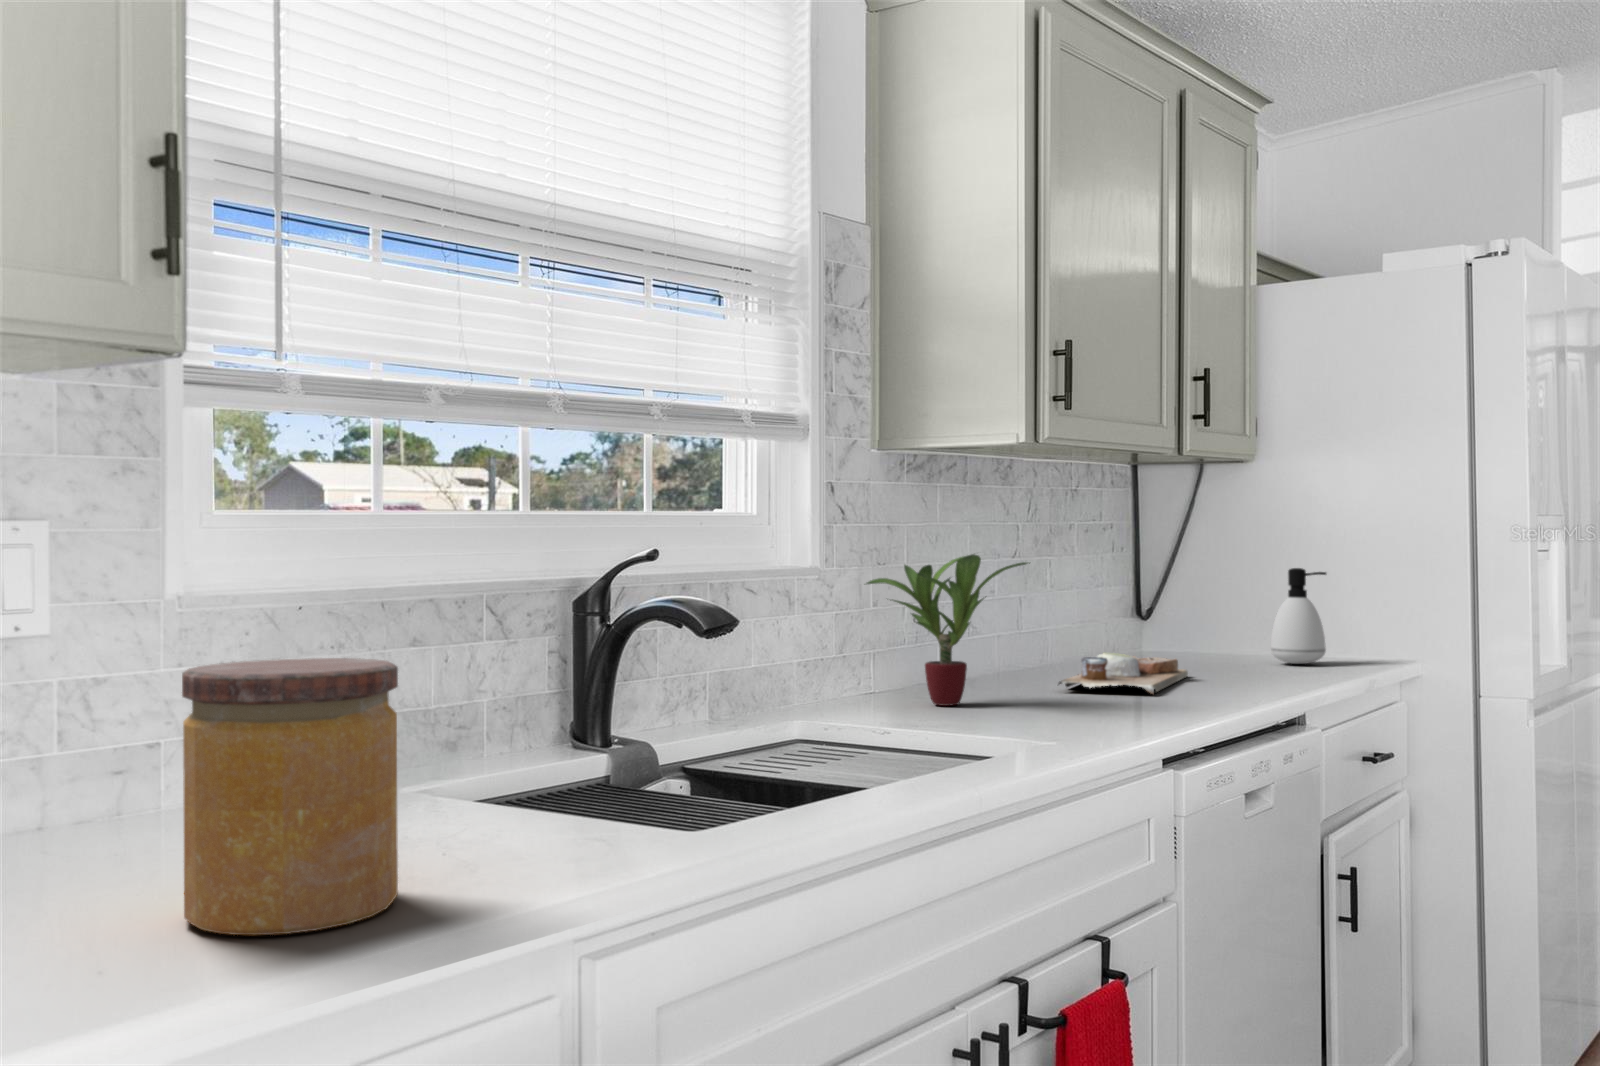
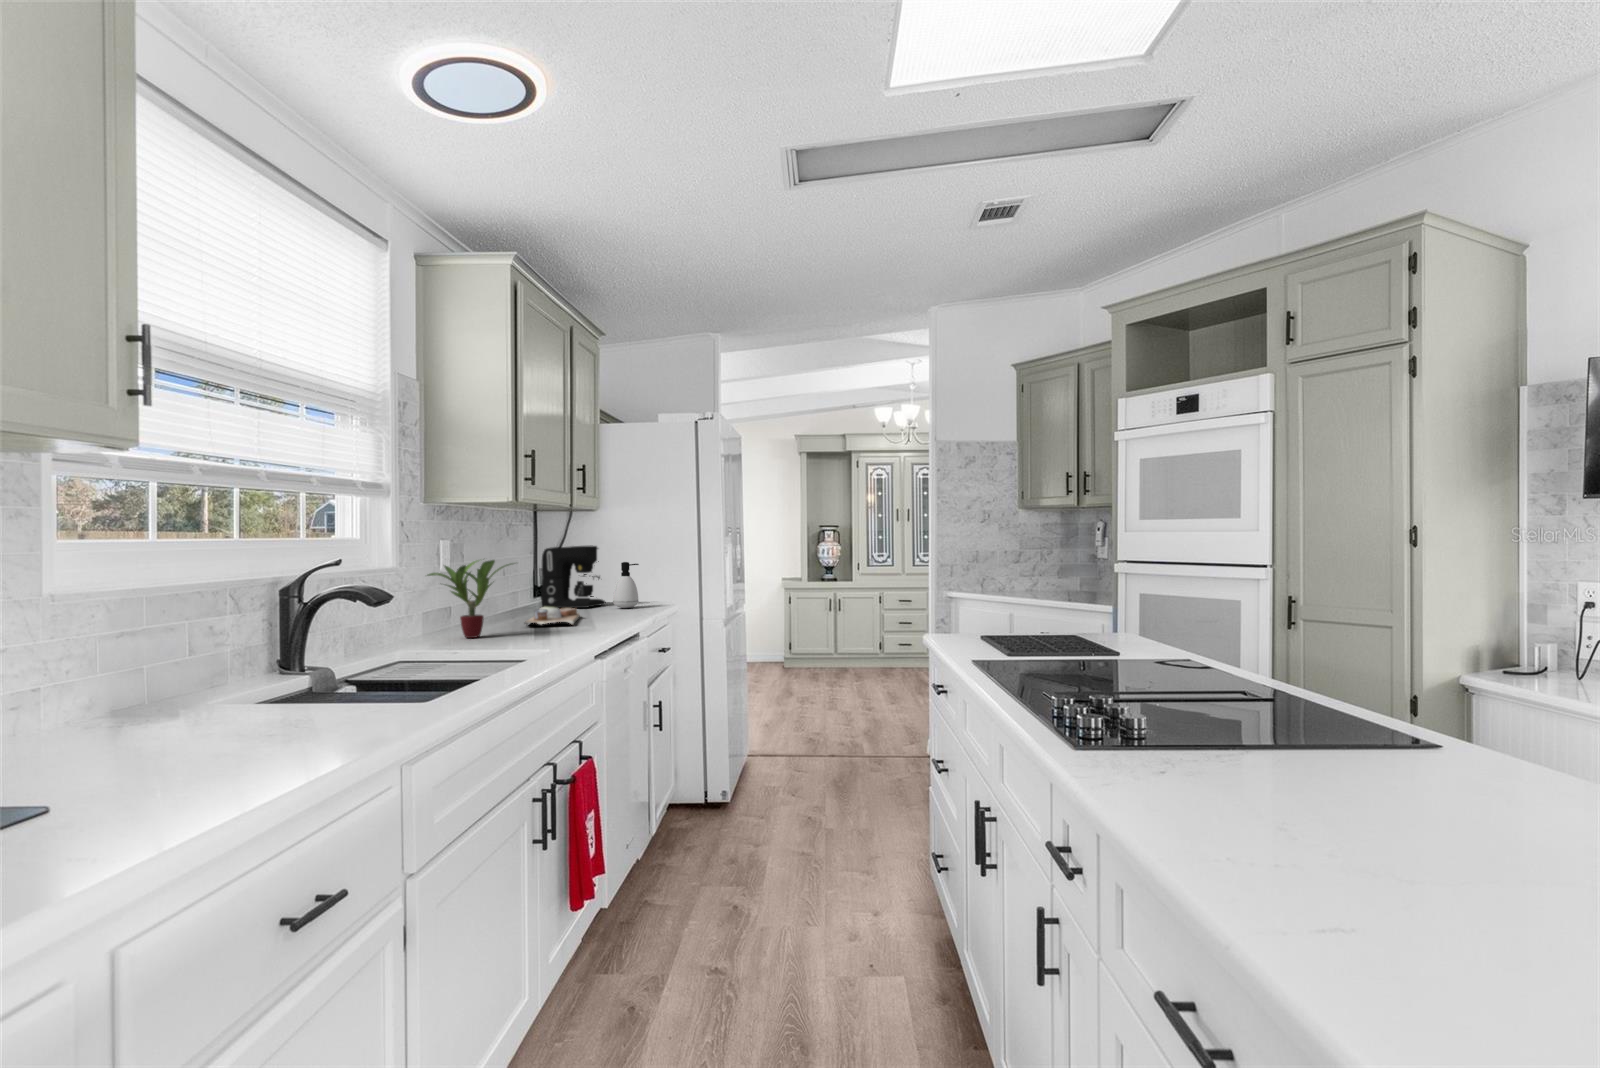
coffee maker: none [1134,534,1263,658] -> present [541,545,606,608]
jar: present [182,658,398,935] -> none [196,621,319,761]

